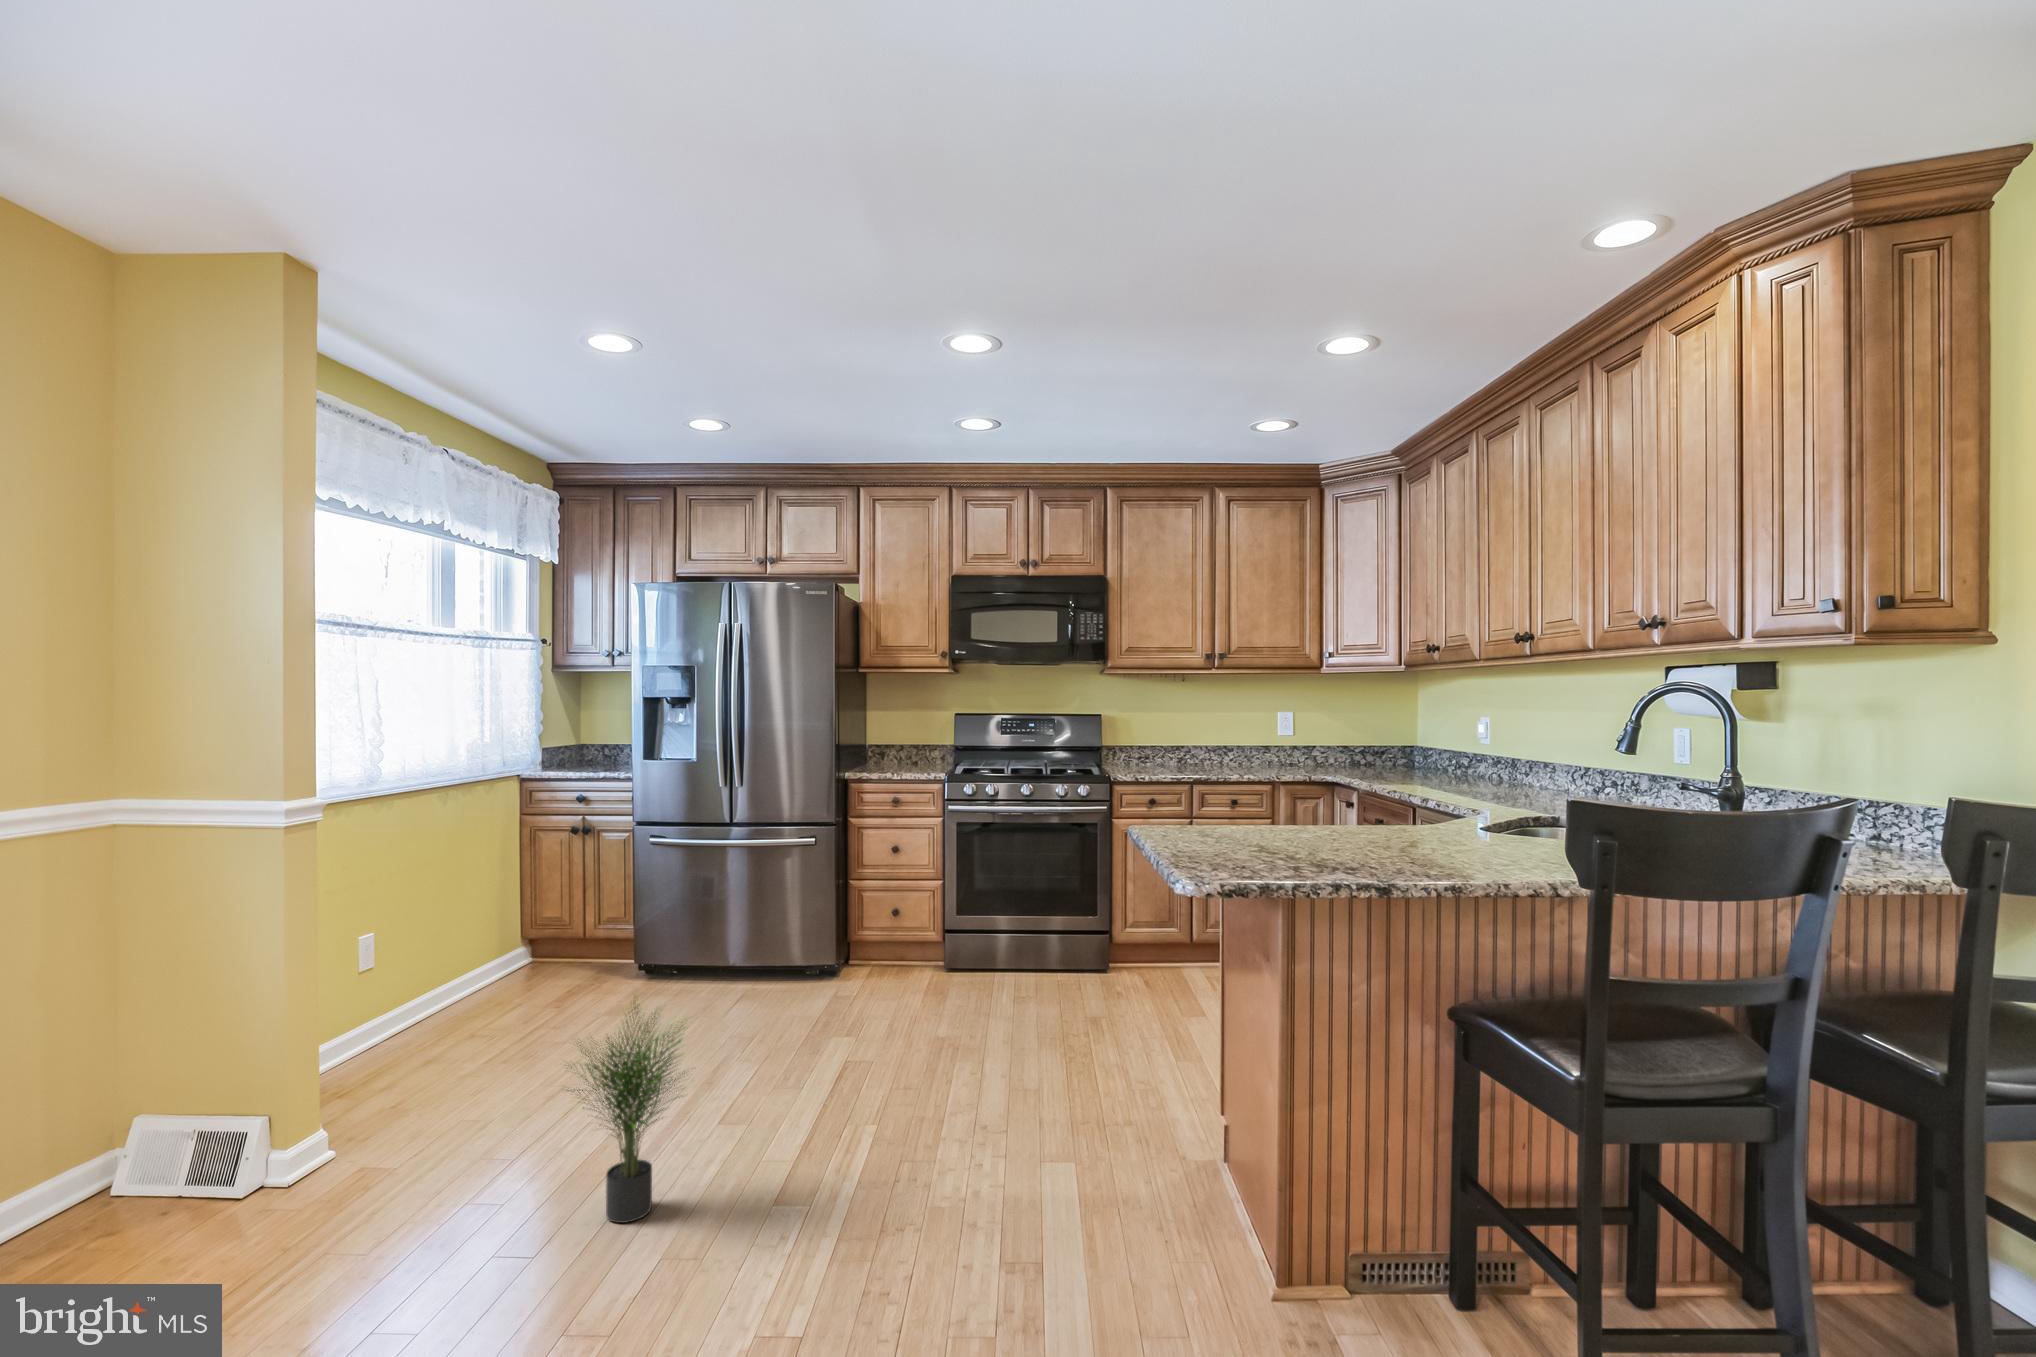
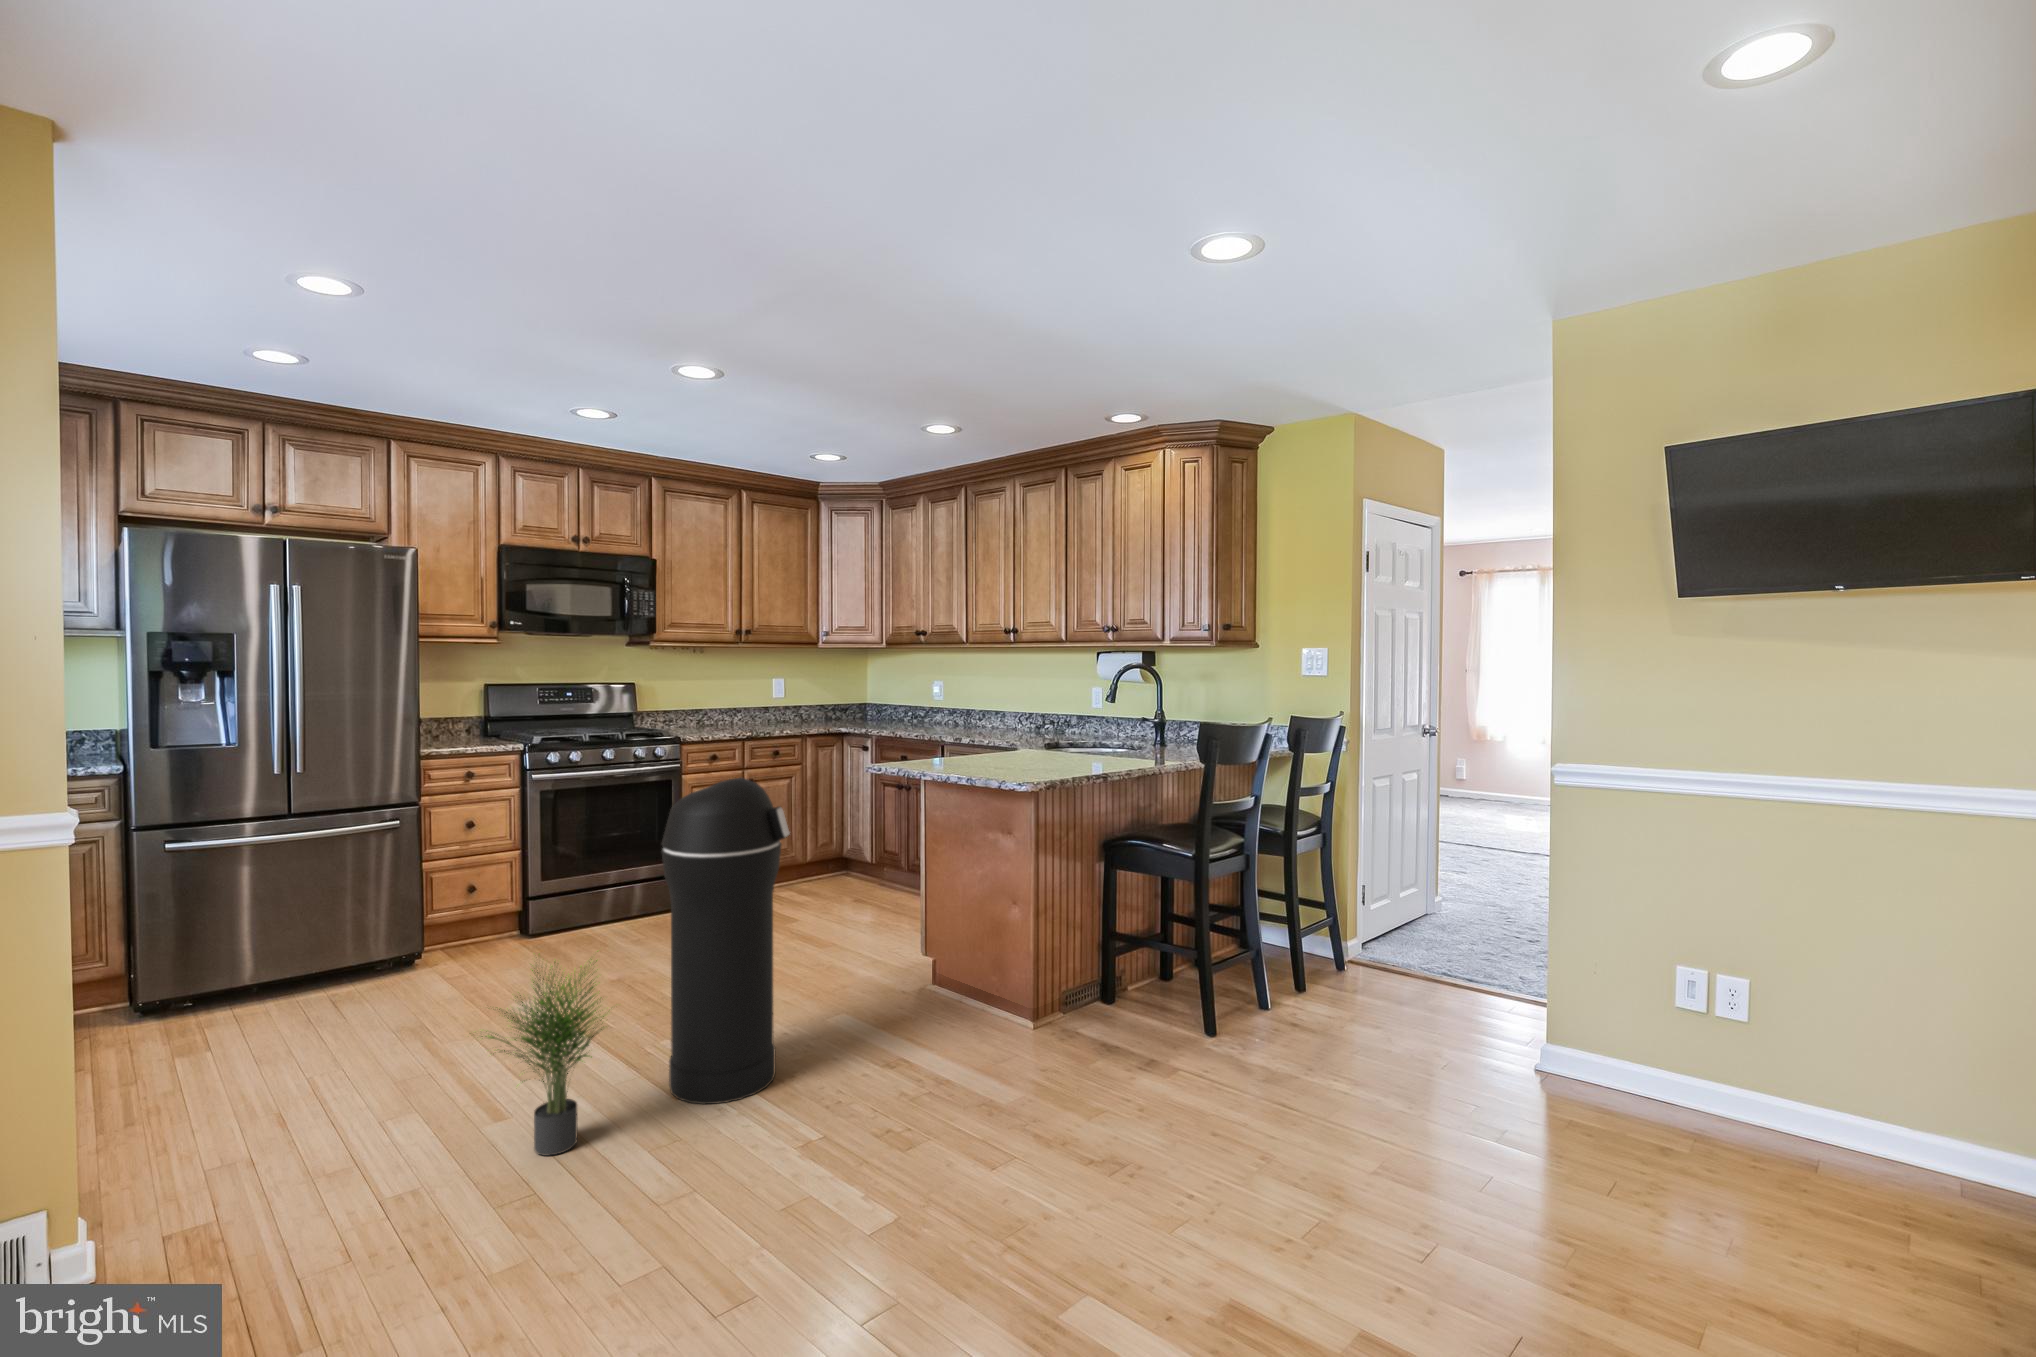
trash can: none [767,827,911,1239] -> present [662,778,790,1104]

